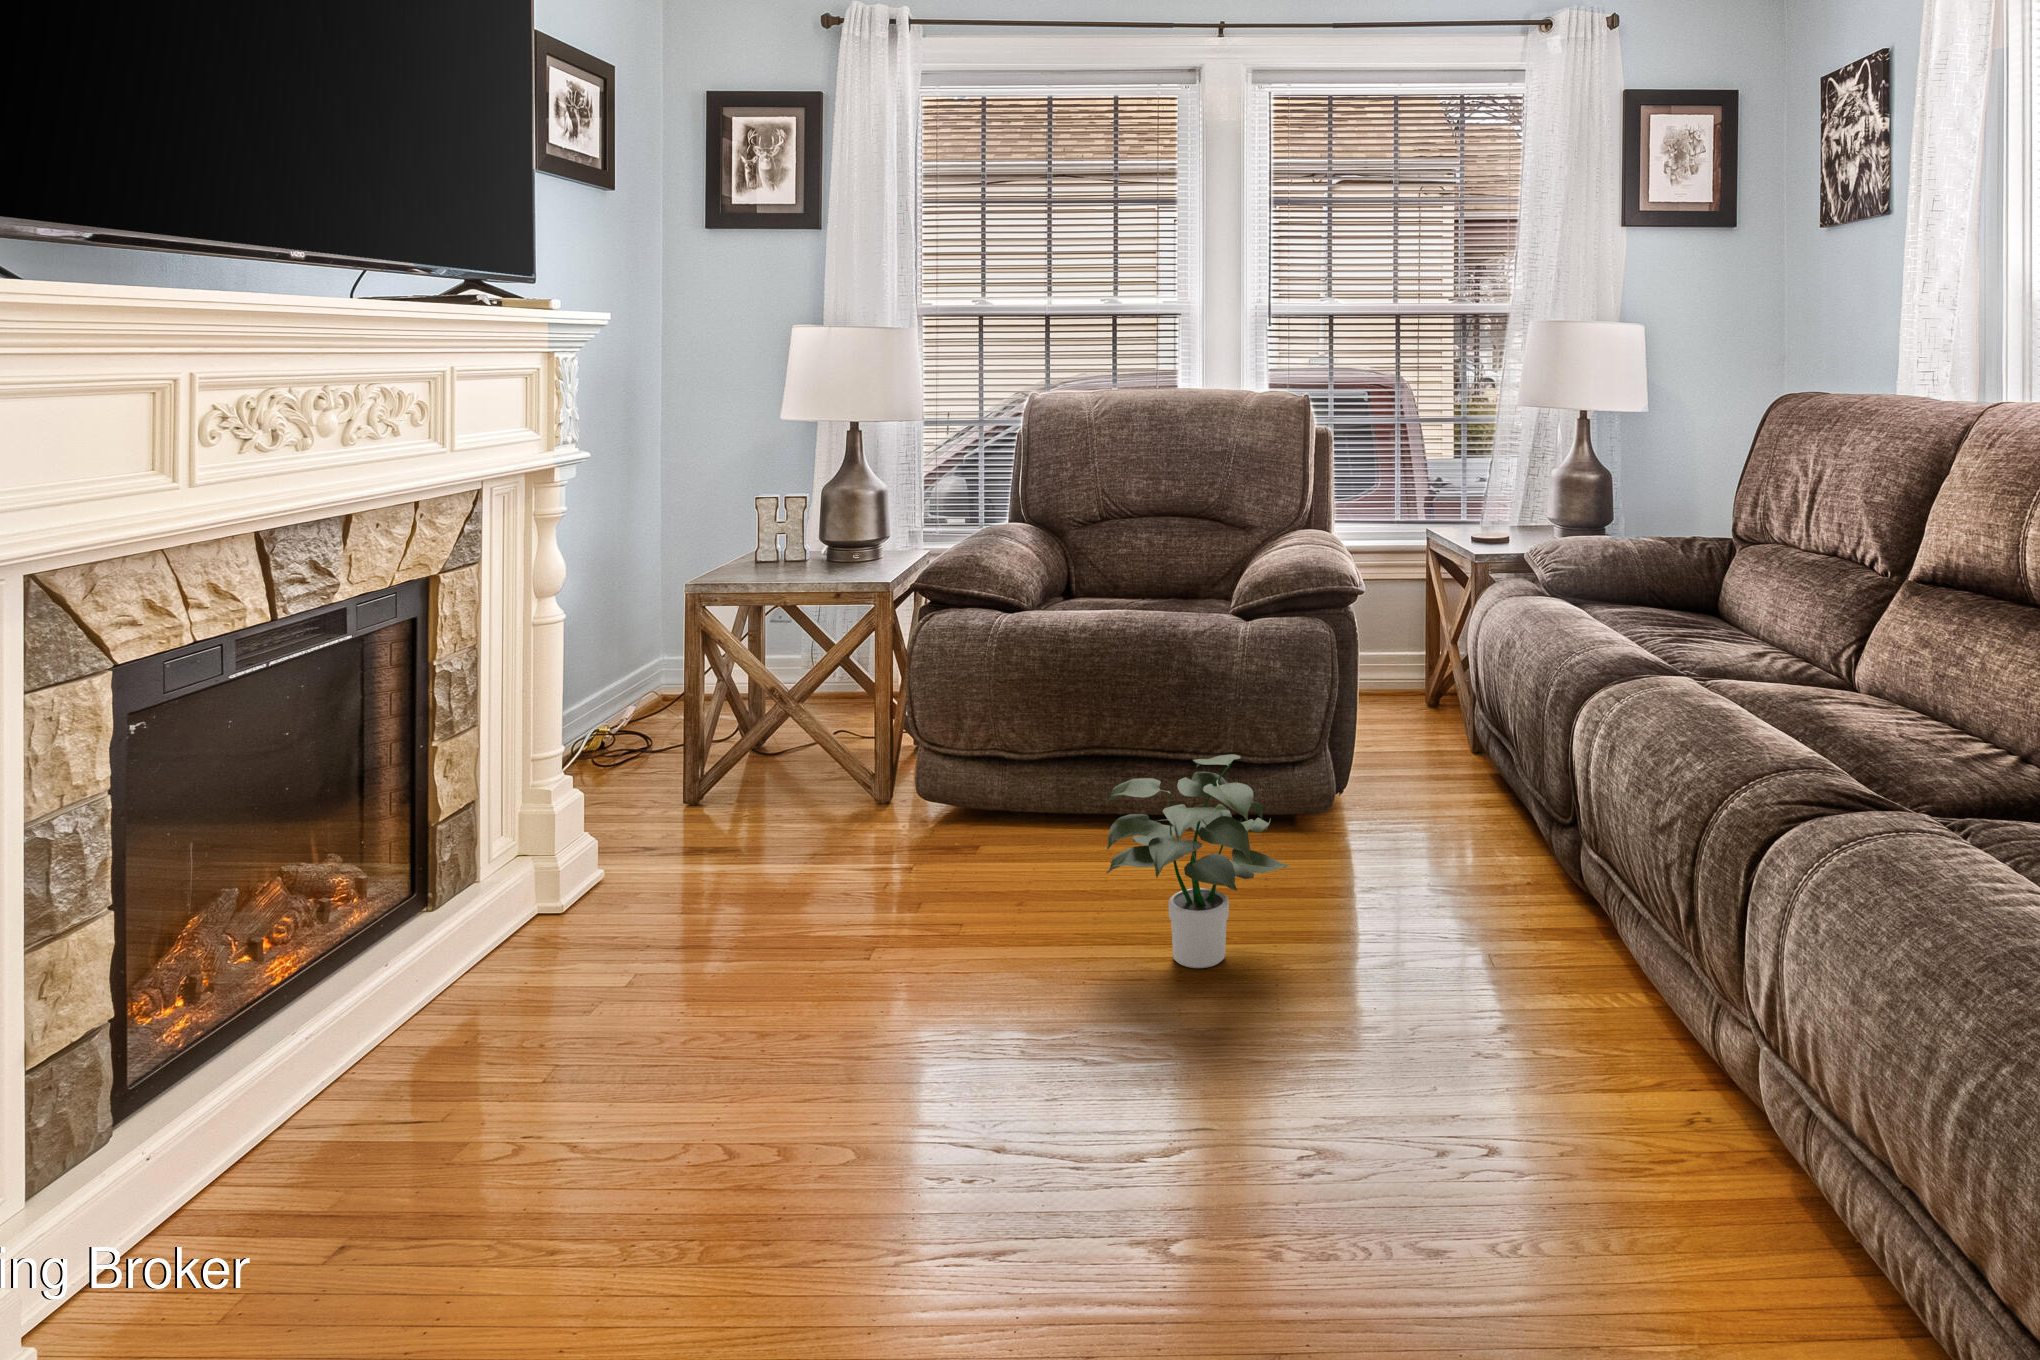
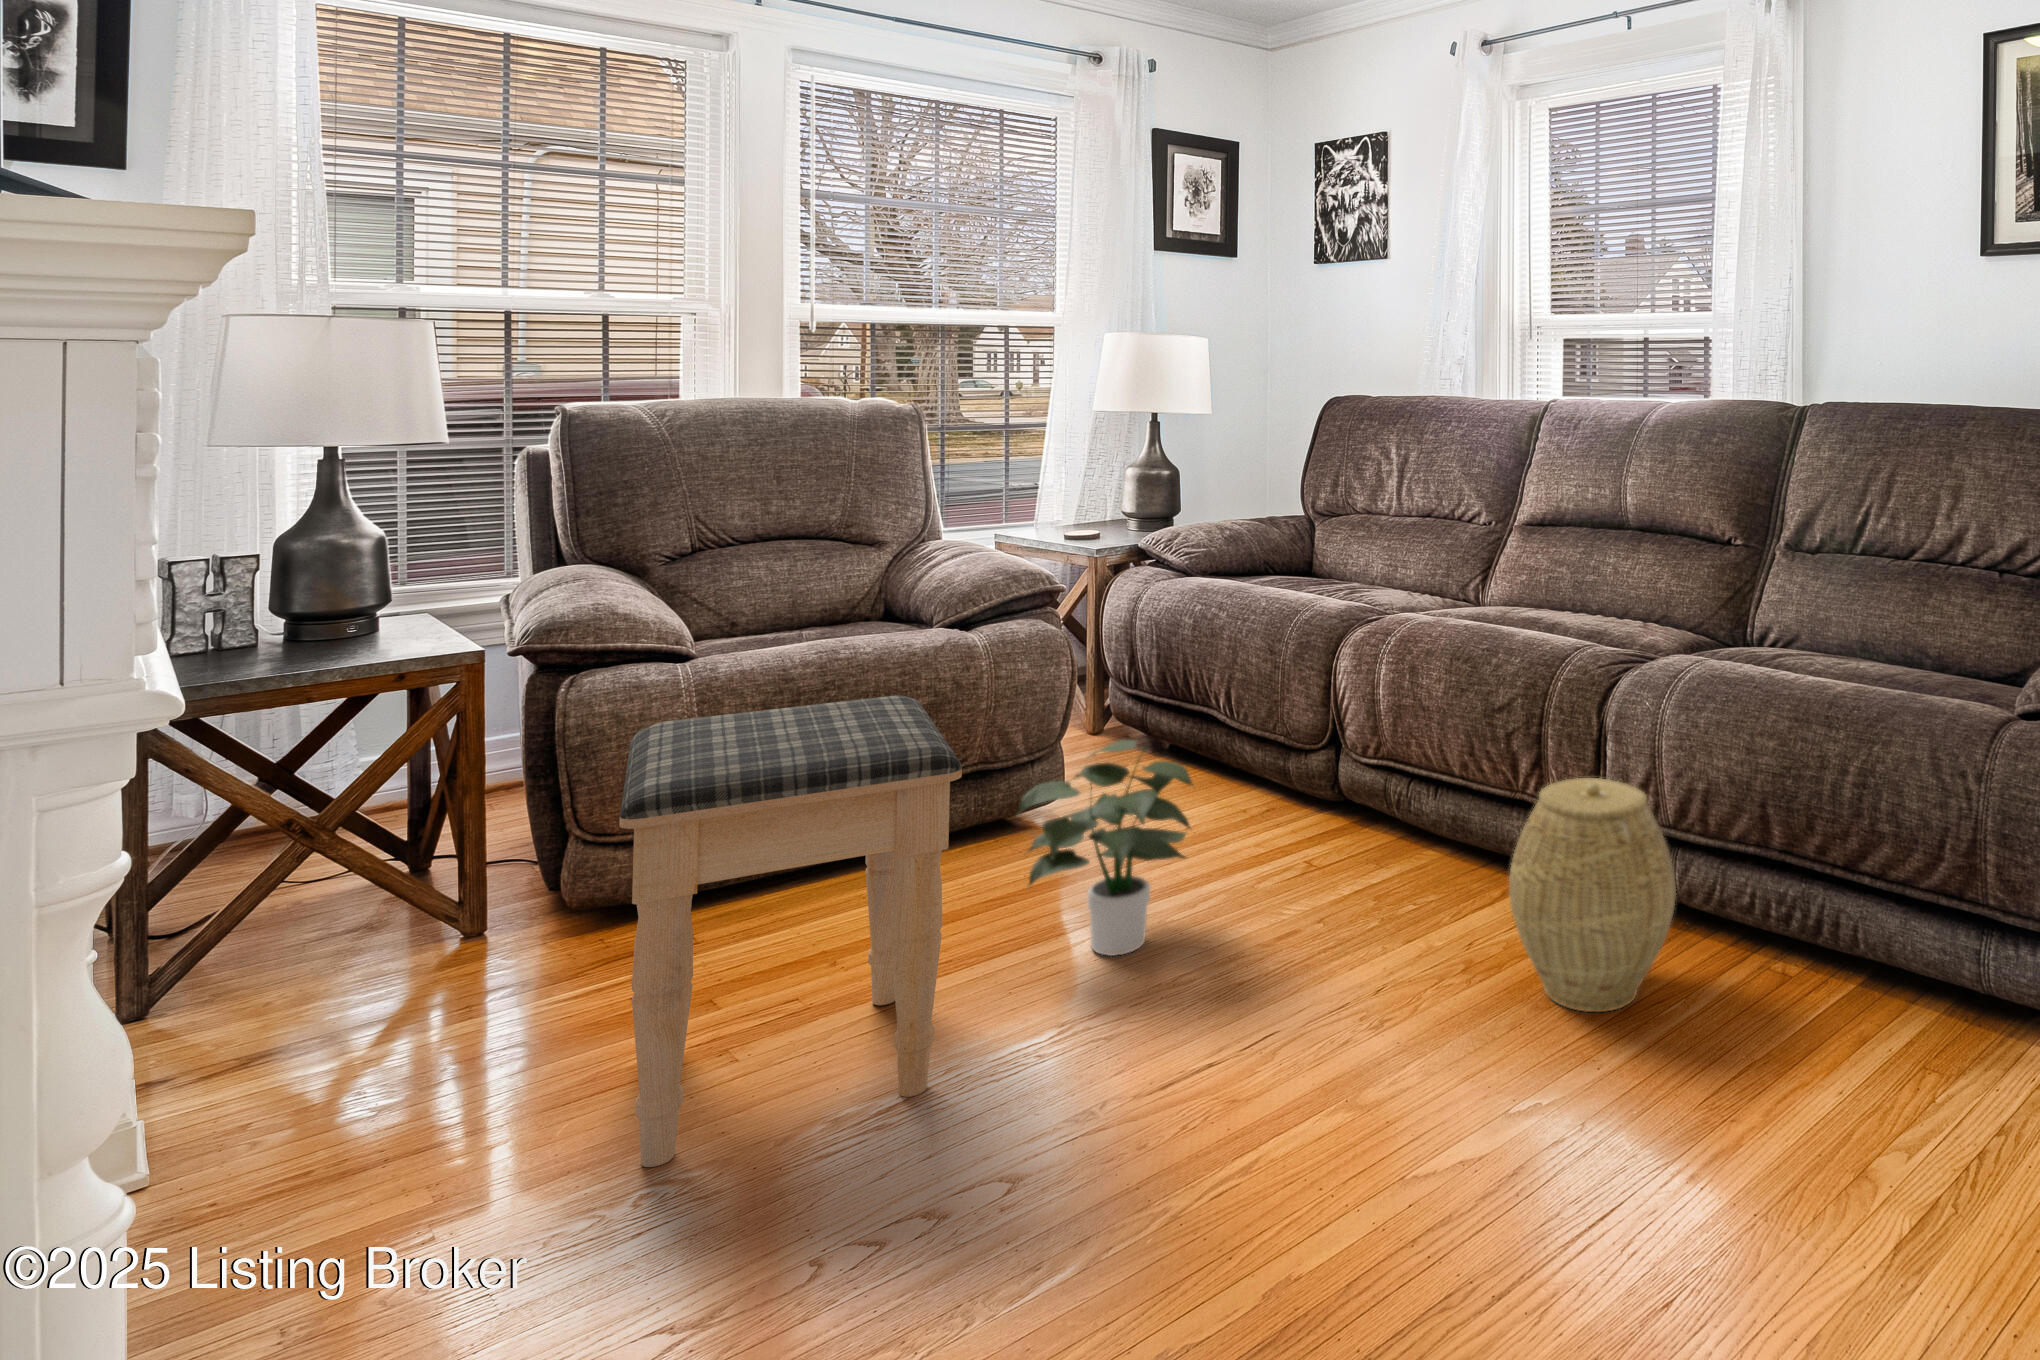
footstool: none [726,660,1035,1015] -> present [619,696,962,1167]
woven basket: none [1426,928,1658,1262] -> present [1509,778,1676,1012]

